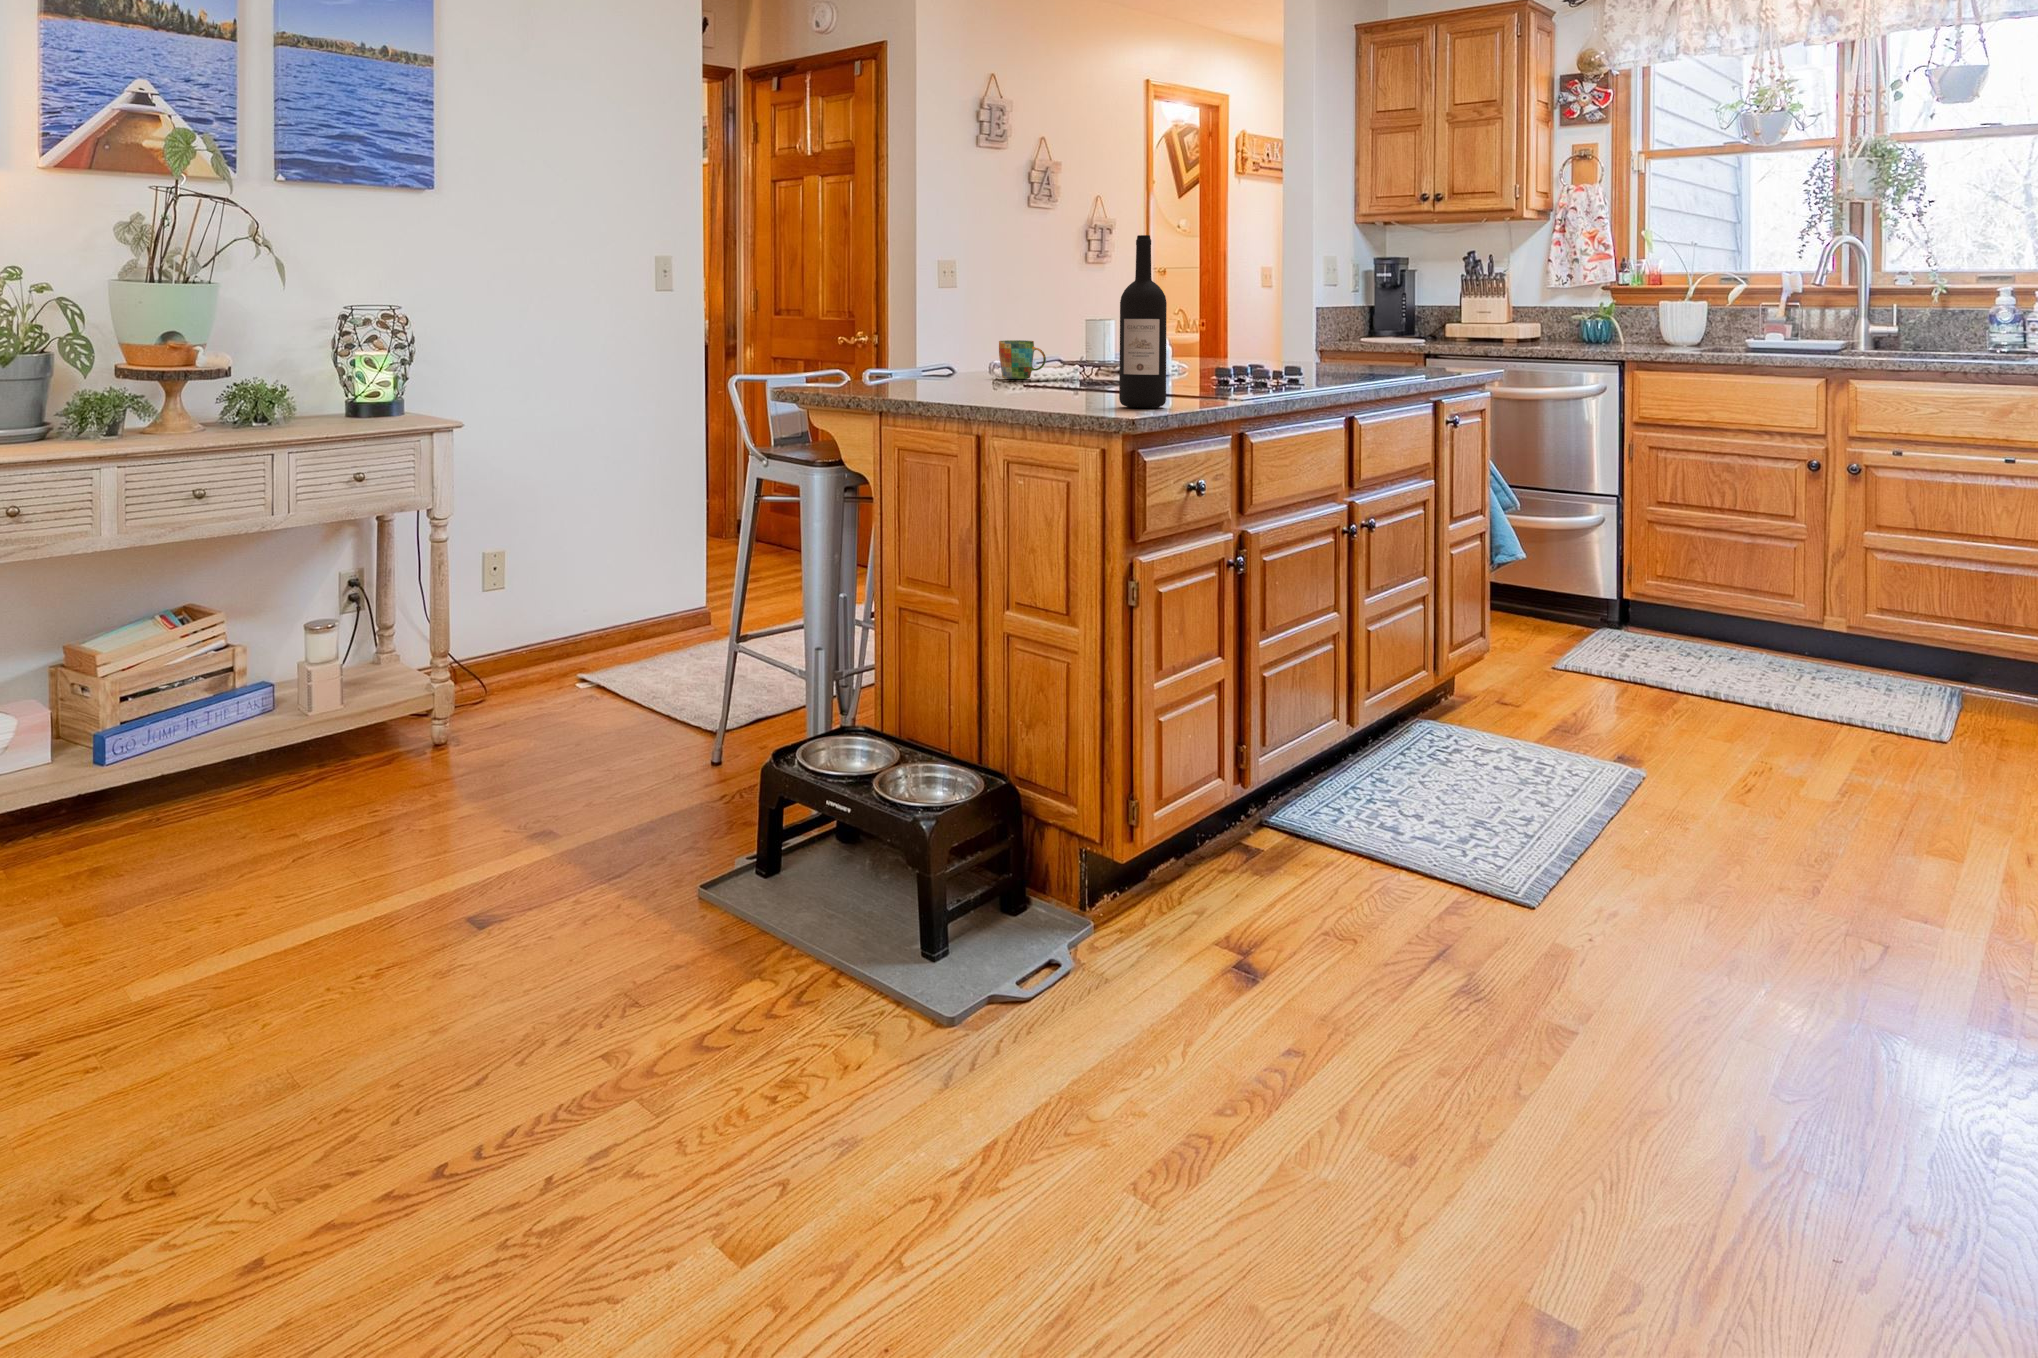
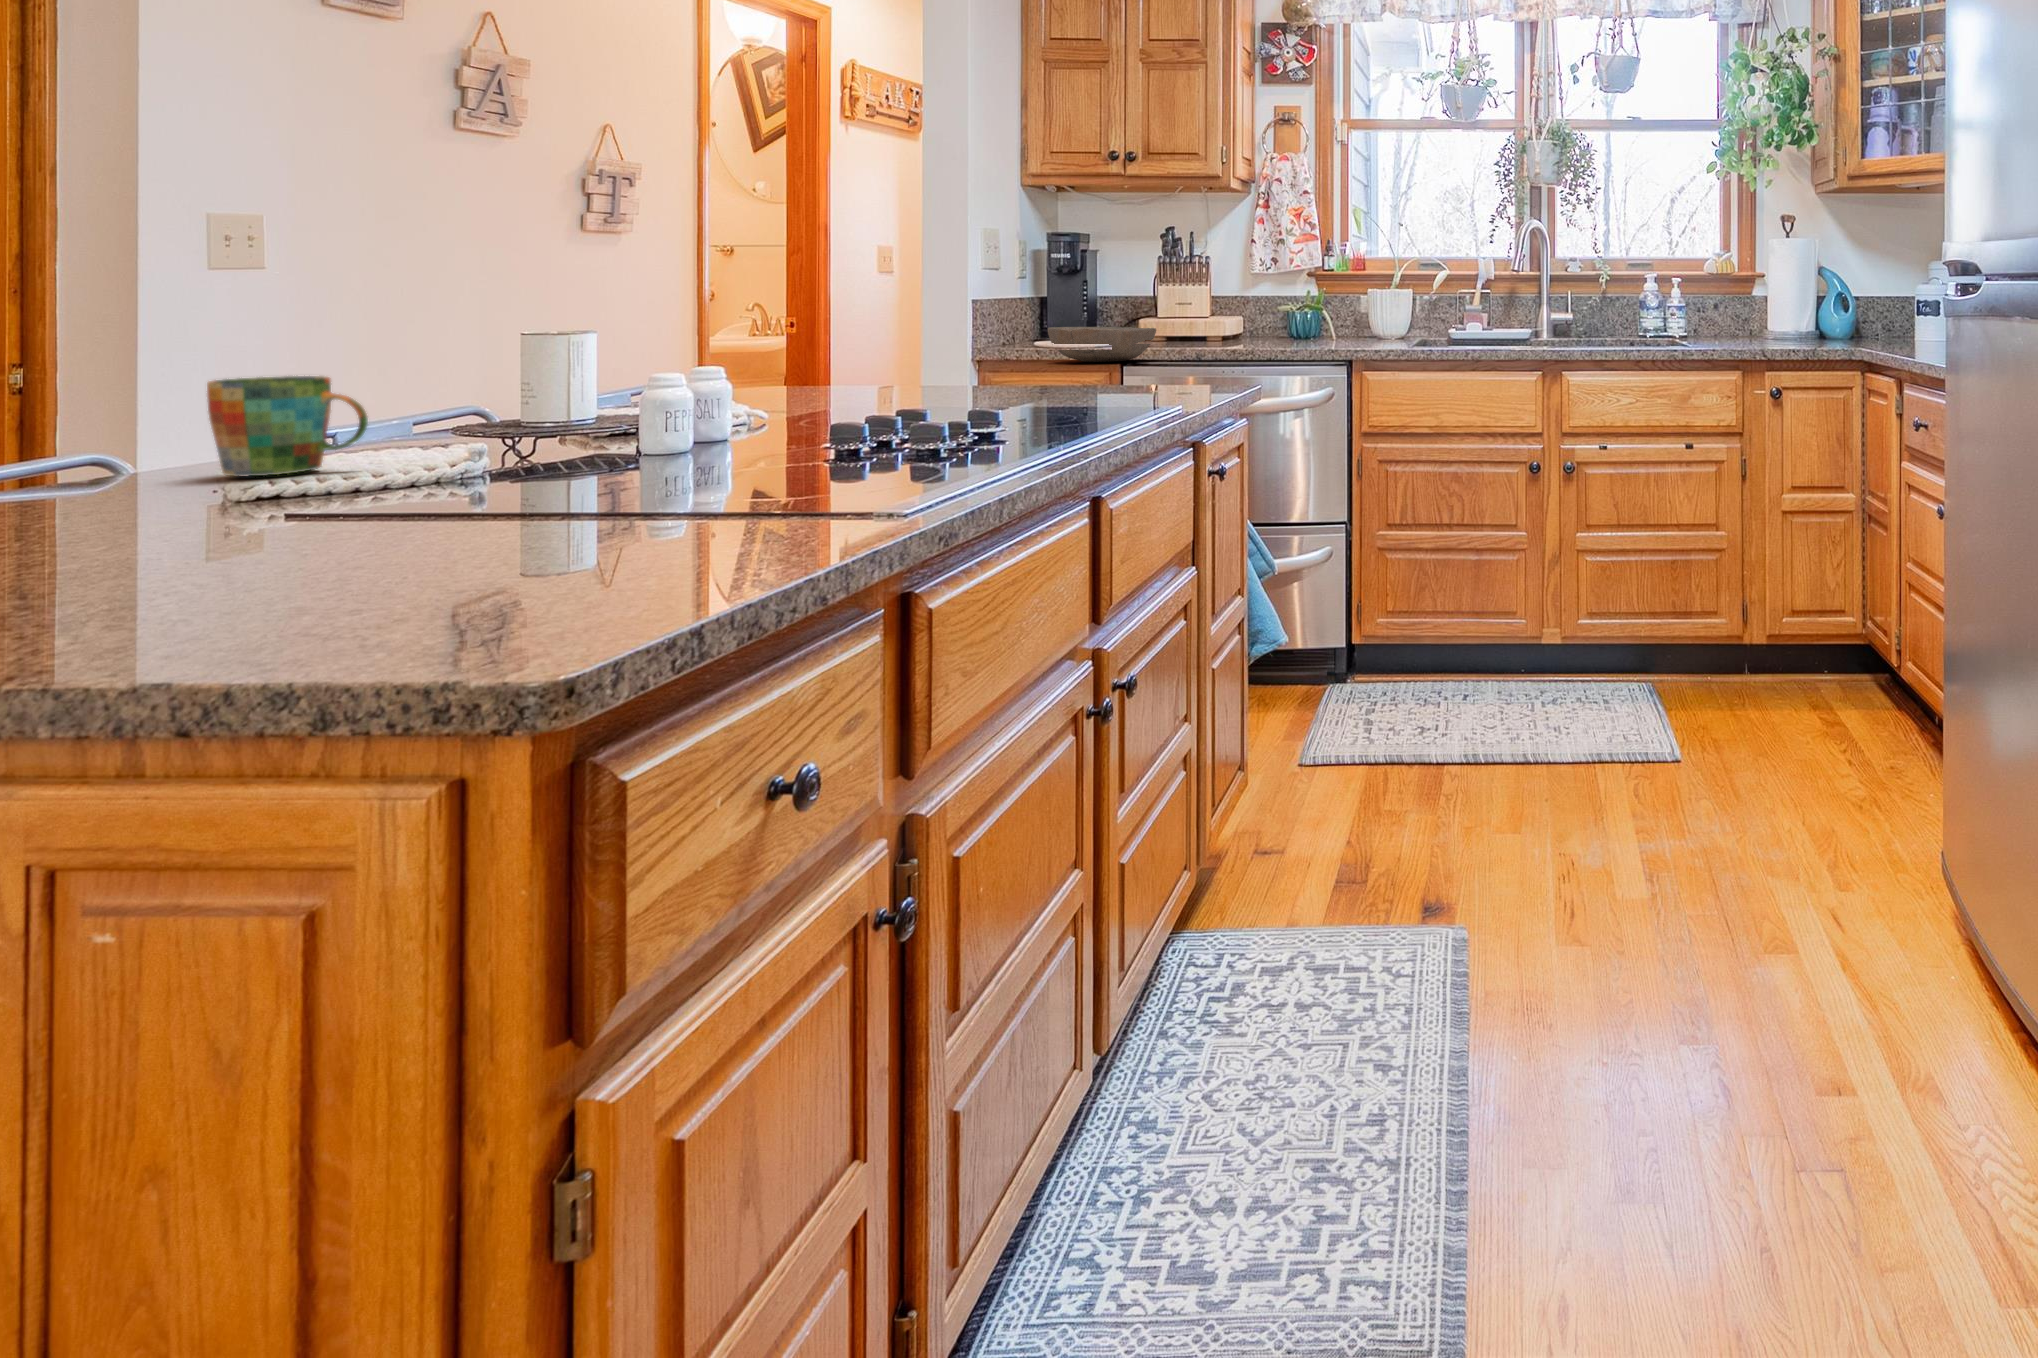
wine bottle: present [1119,235,1167,408] -> none [414,28,631,662]
bowl: none [1370,330,1456,357] -> present [1048,327,1156,362]

